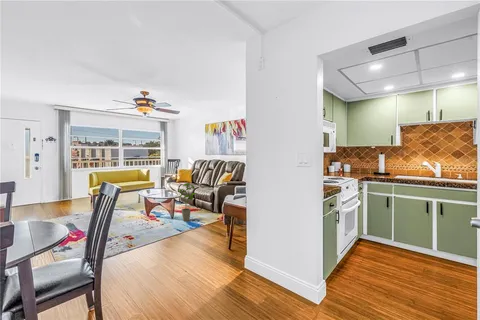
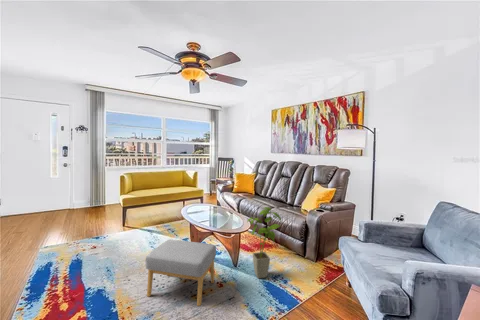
footstool: none [120,204,160,231] -> present [146,240,216,306]

